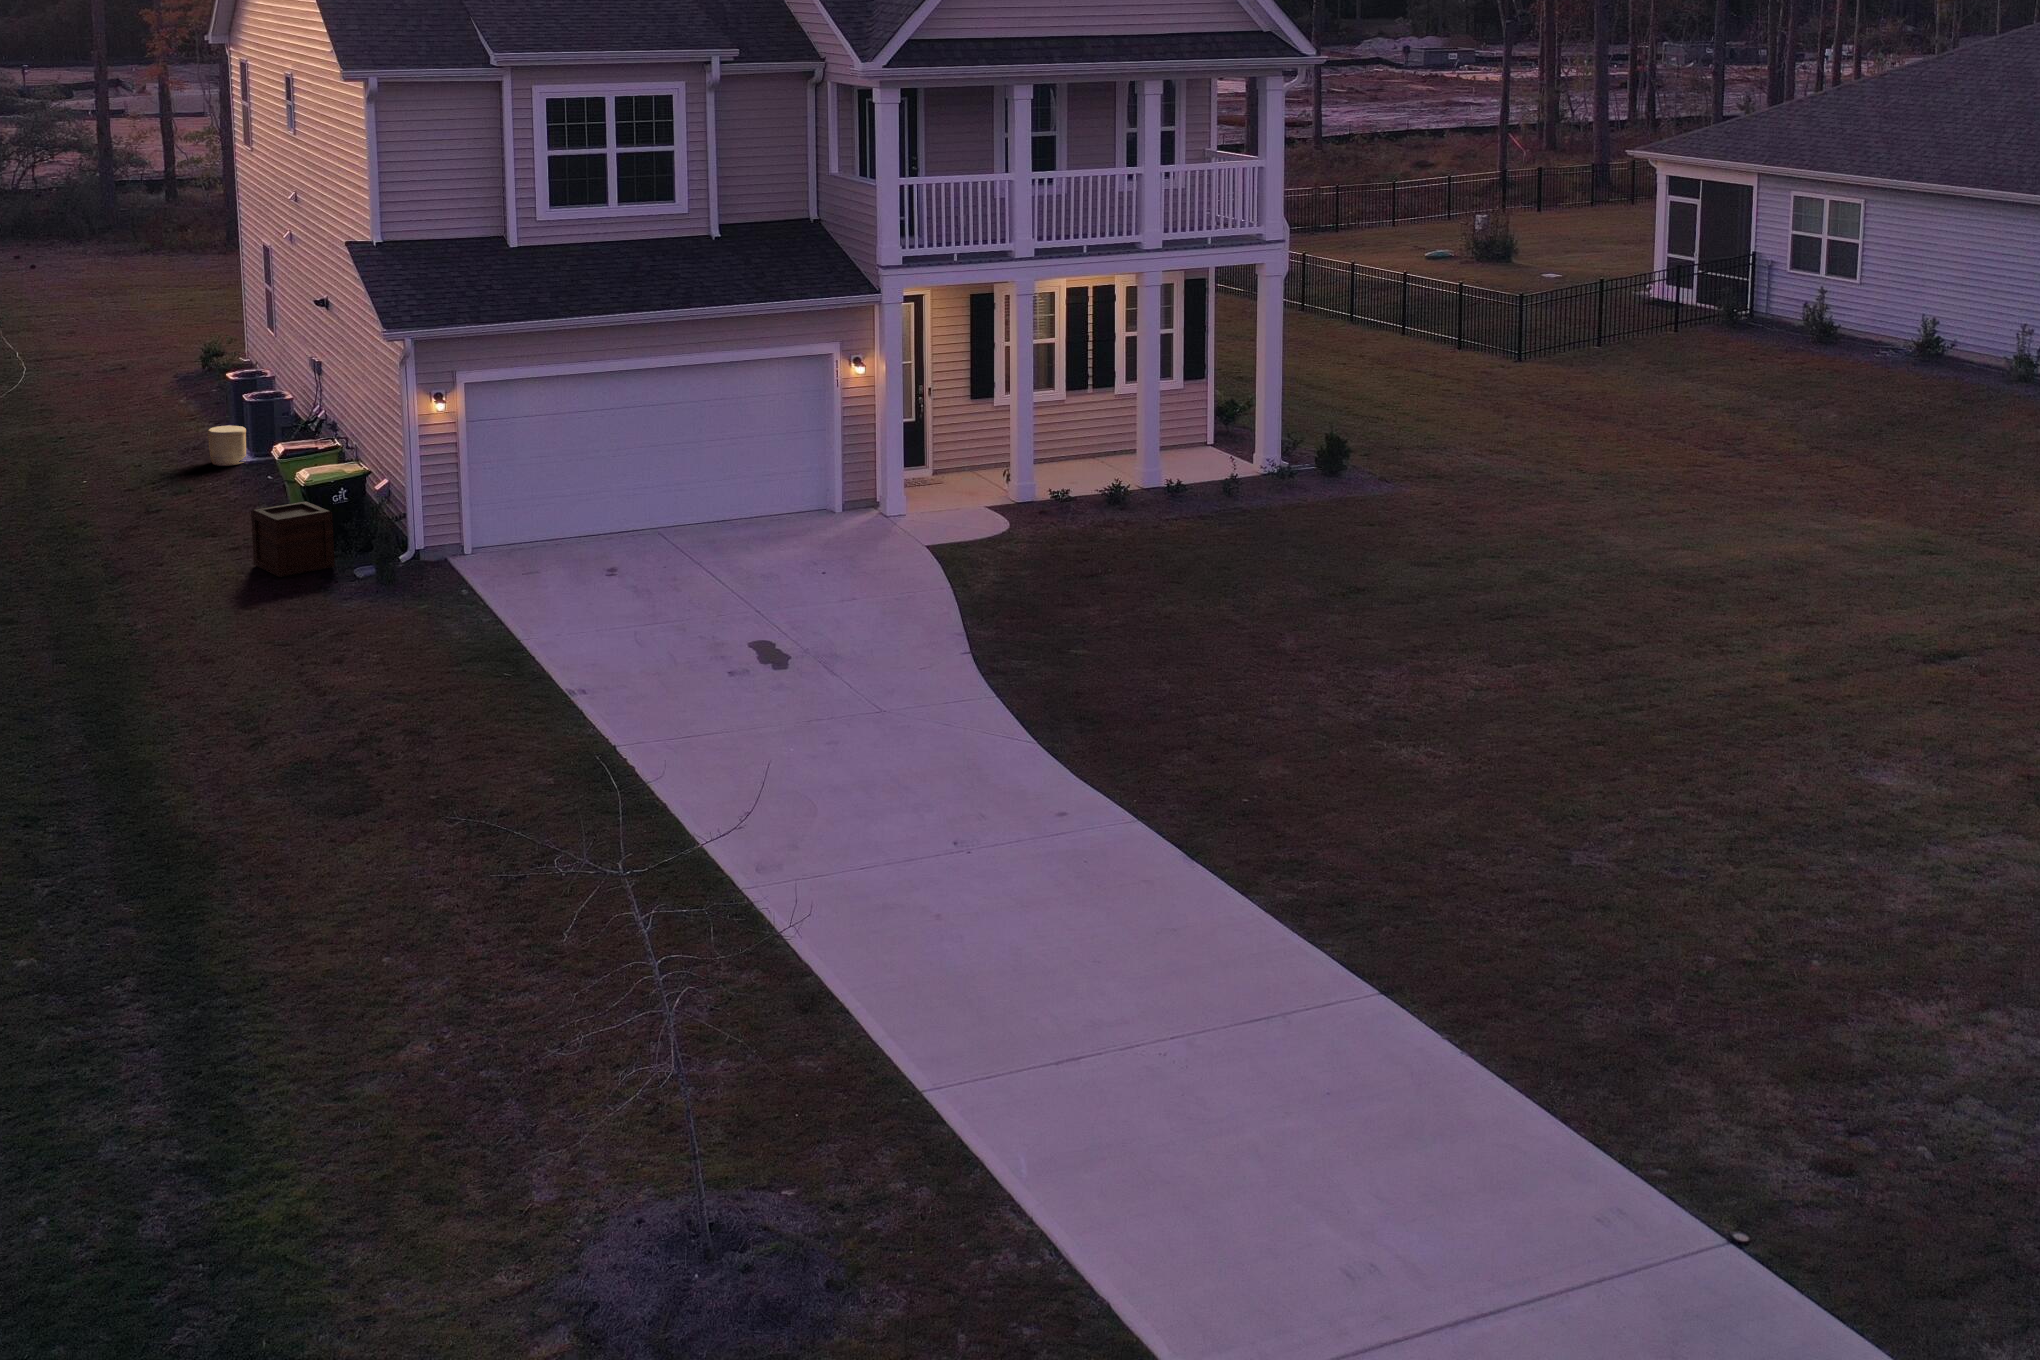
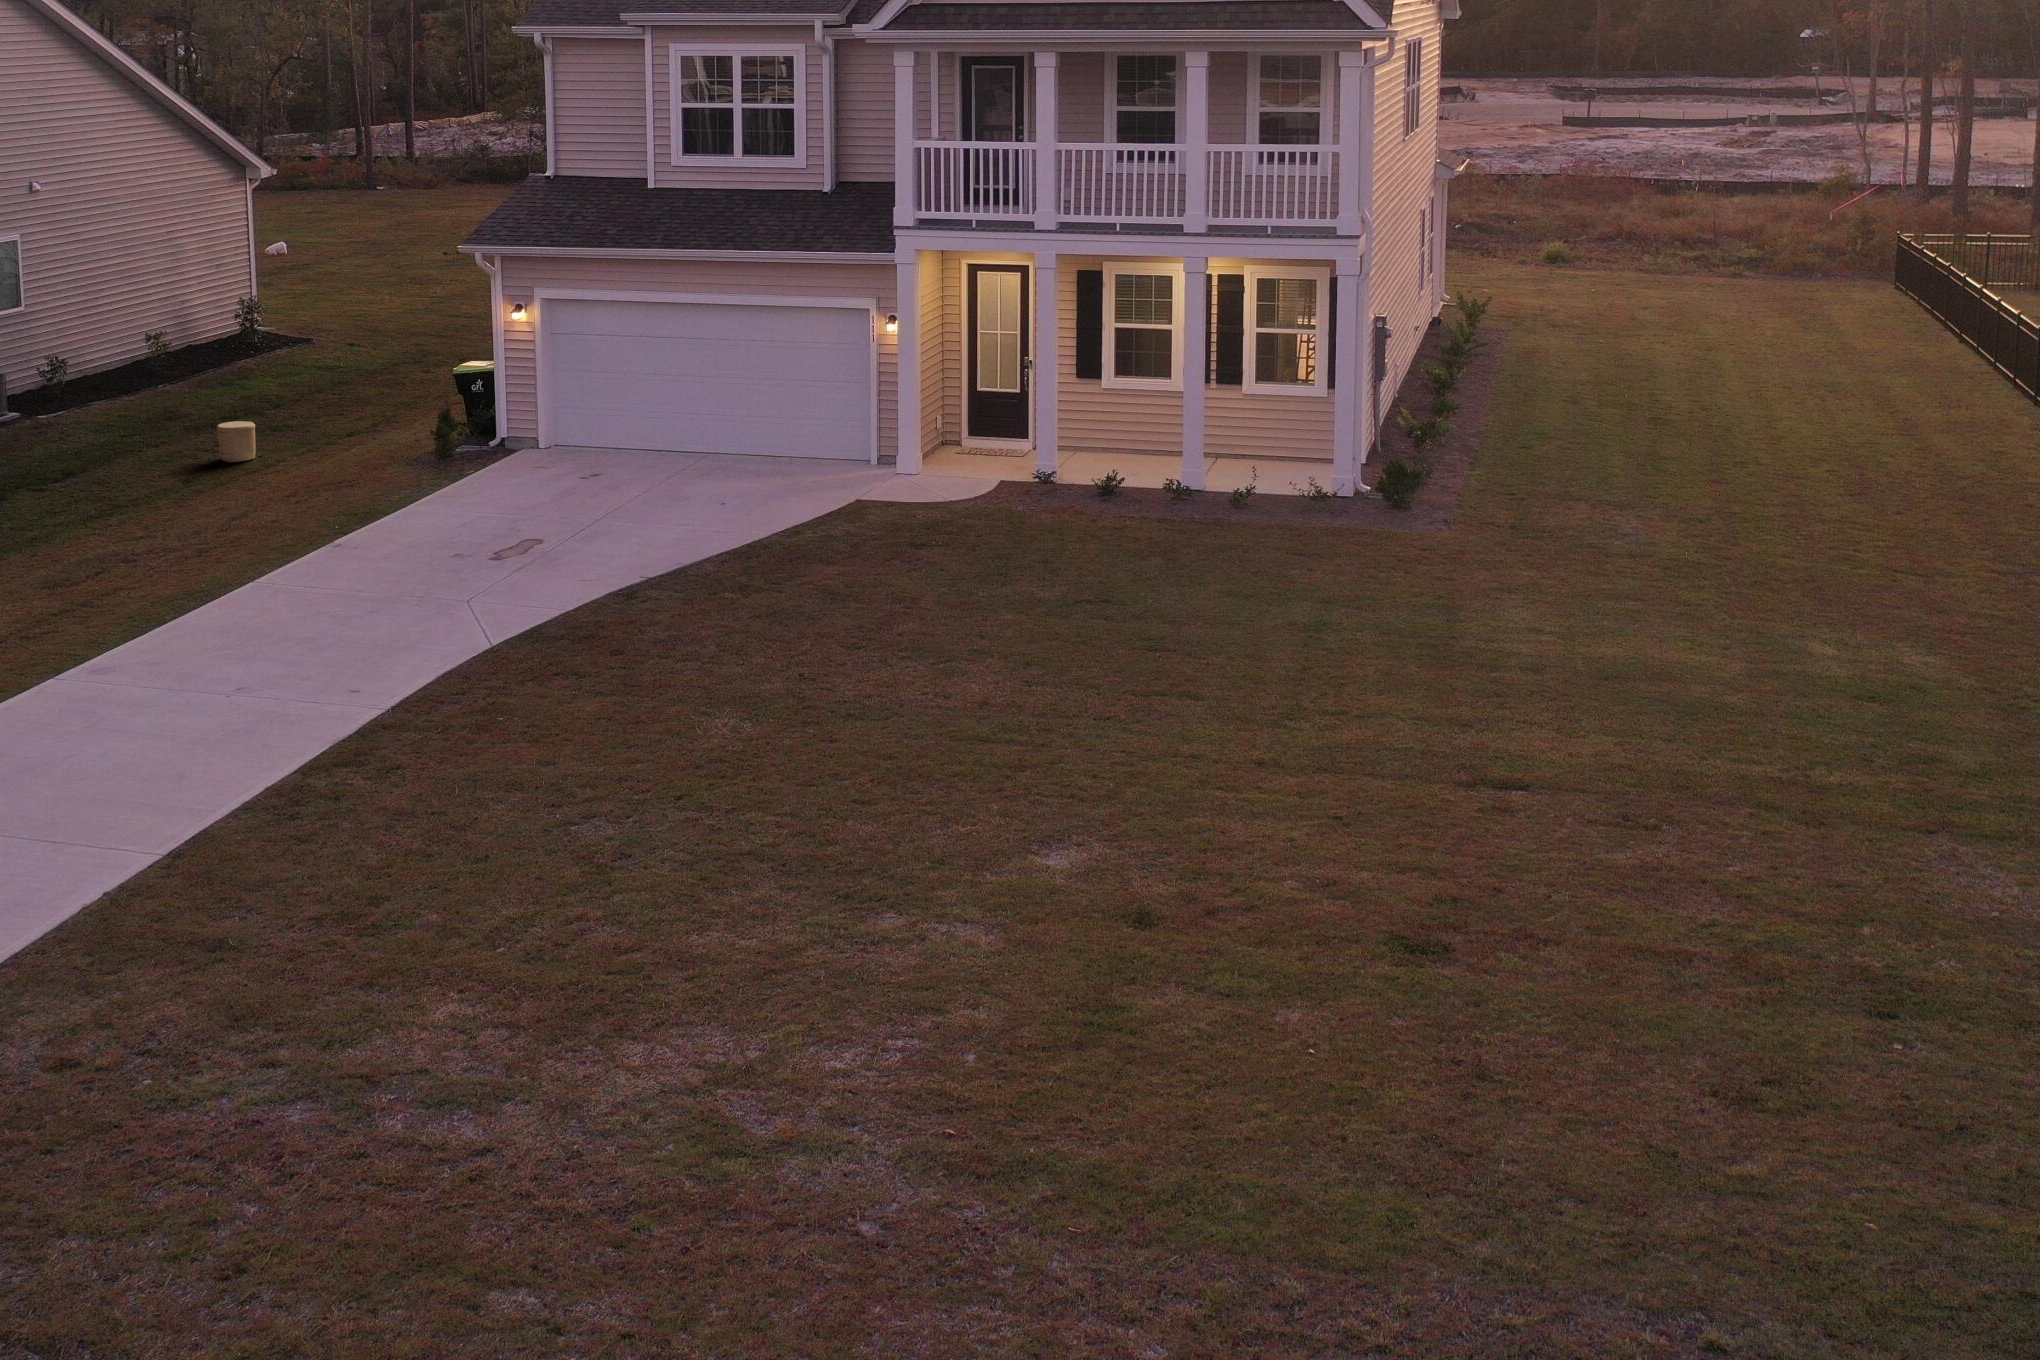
wooden crate: present [251,501,335,577] -> none [249,493,334,570]

